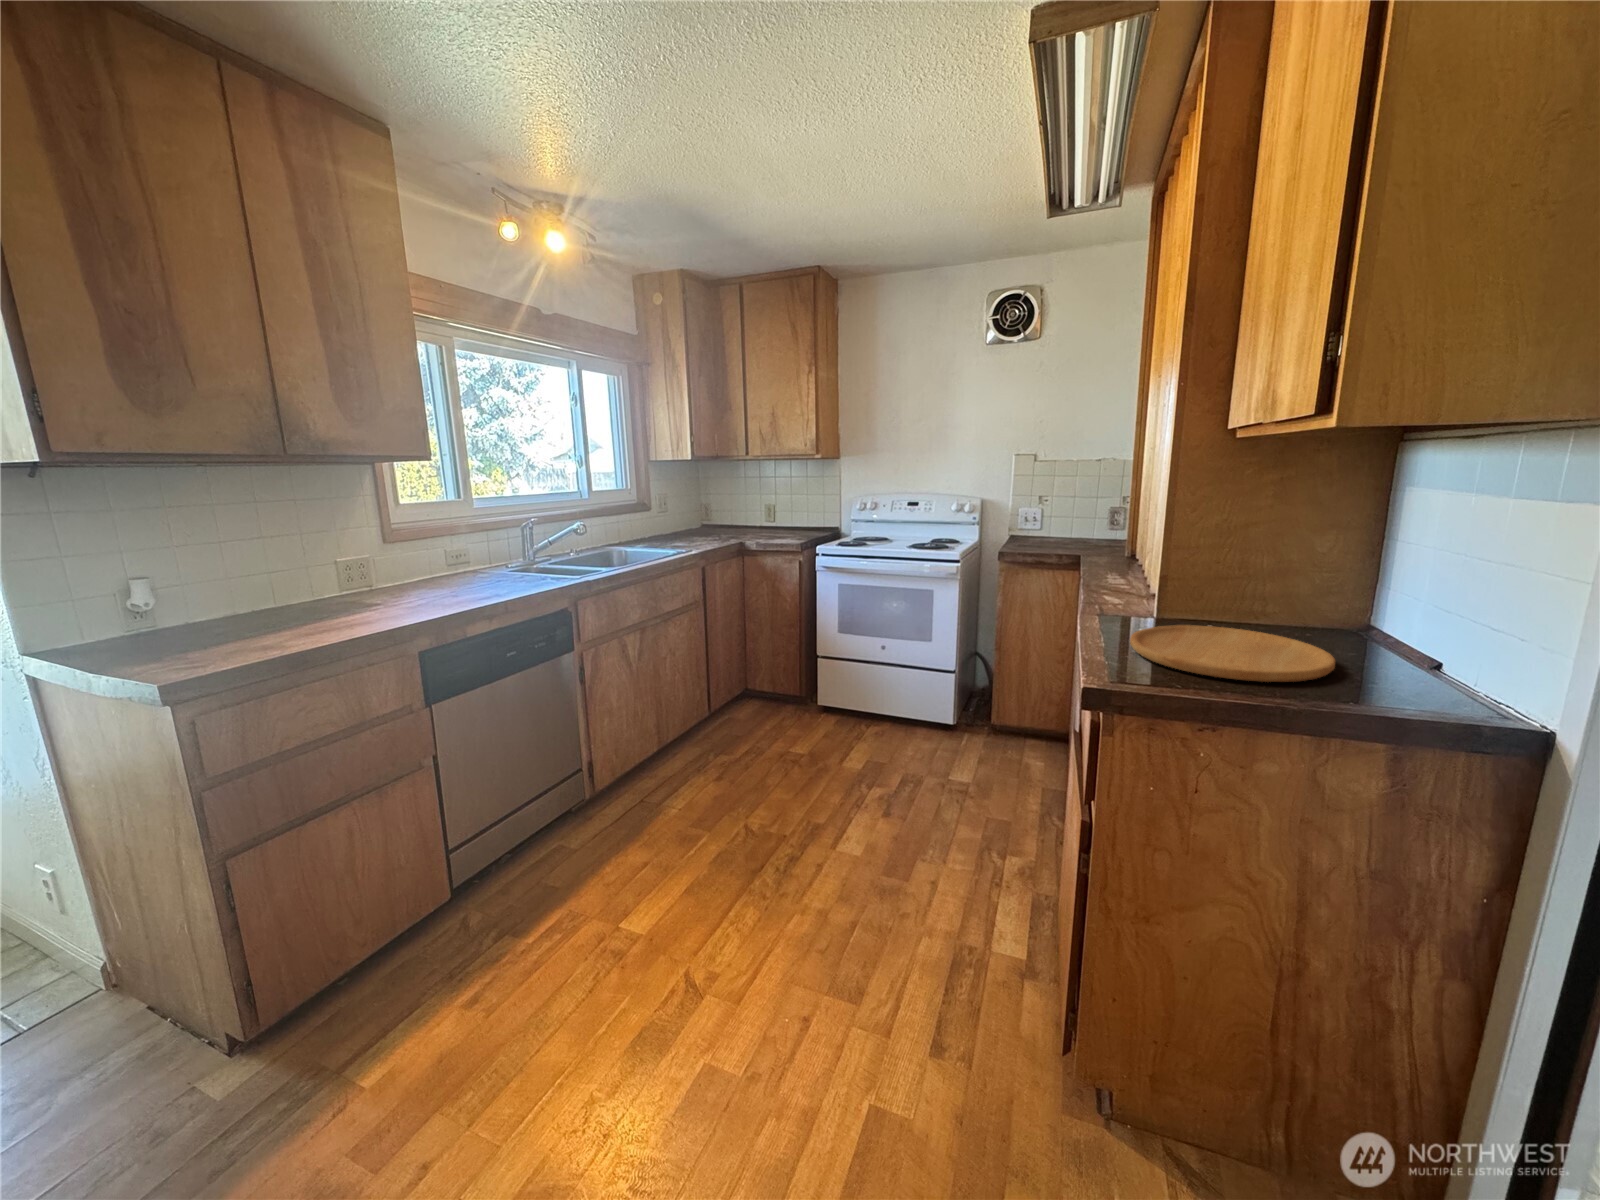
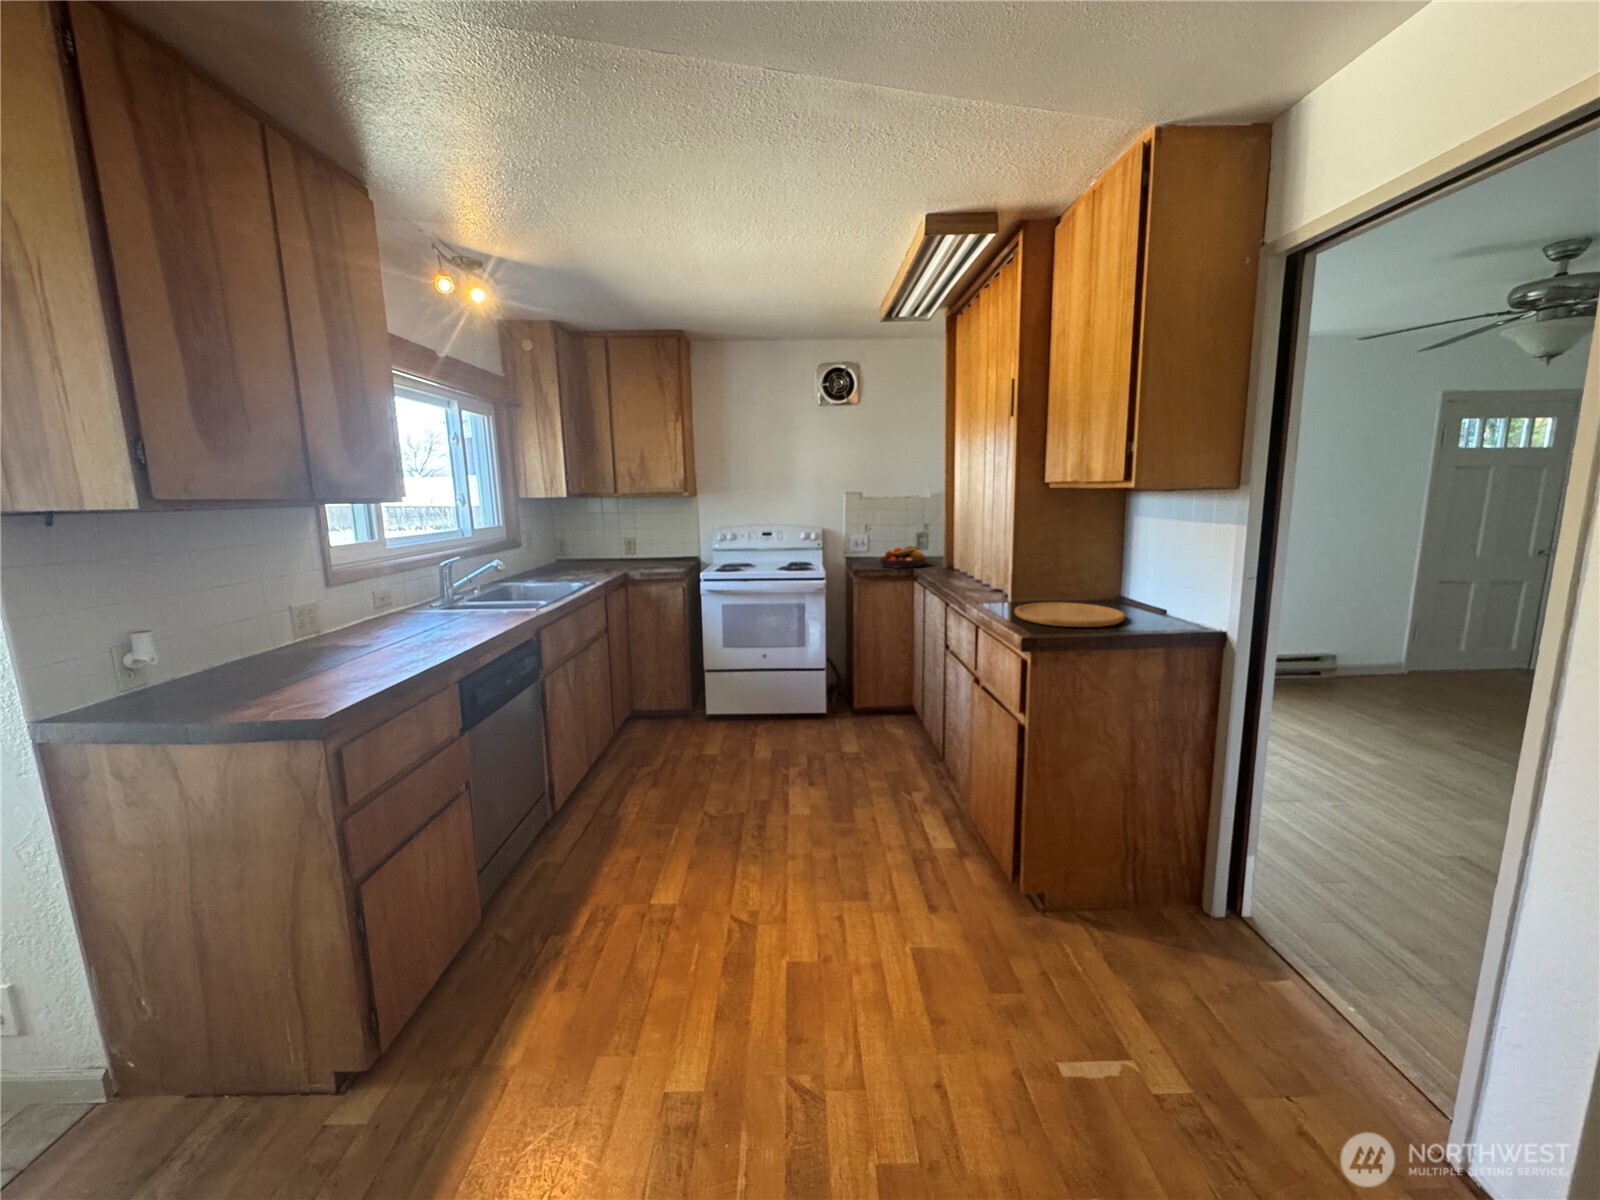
fruit bowl: none [1040,525,1107,555] -> present [879,546,926,568]

